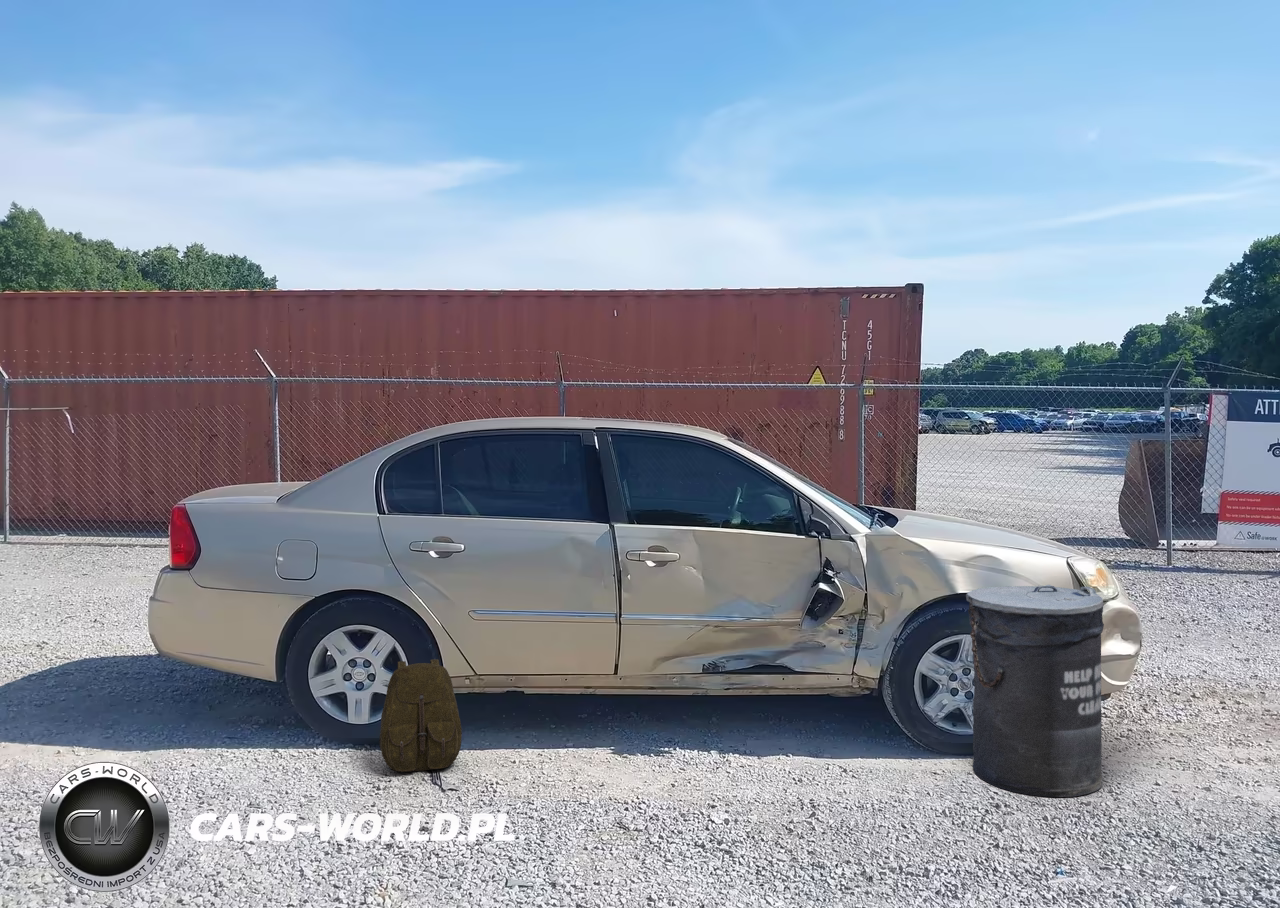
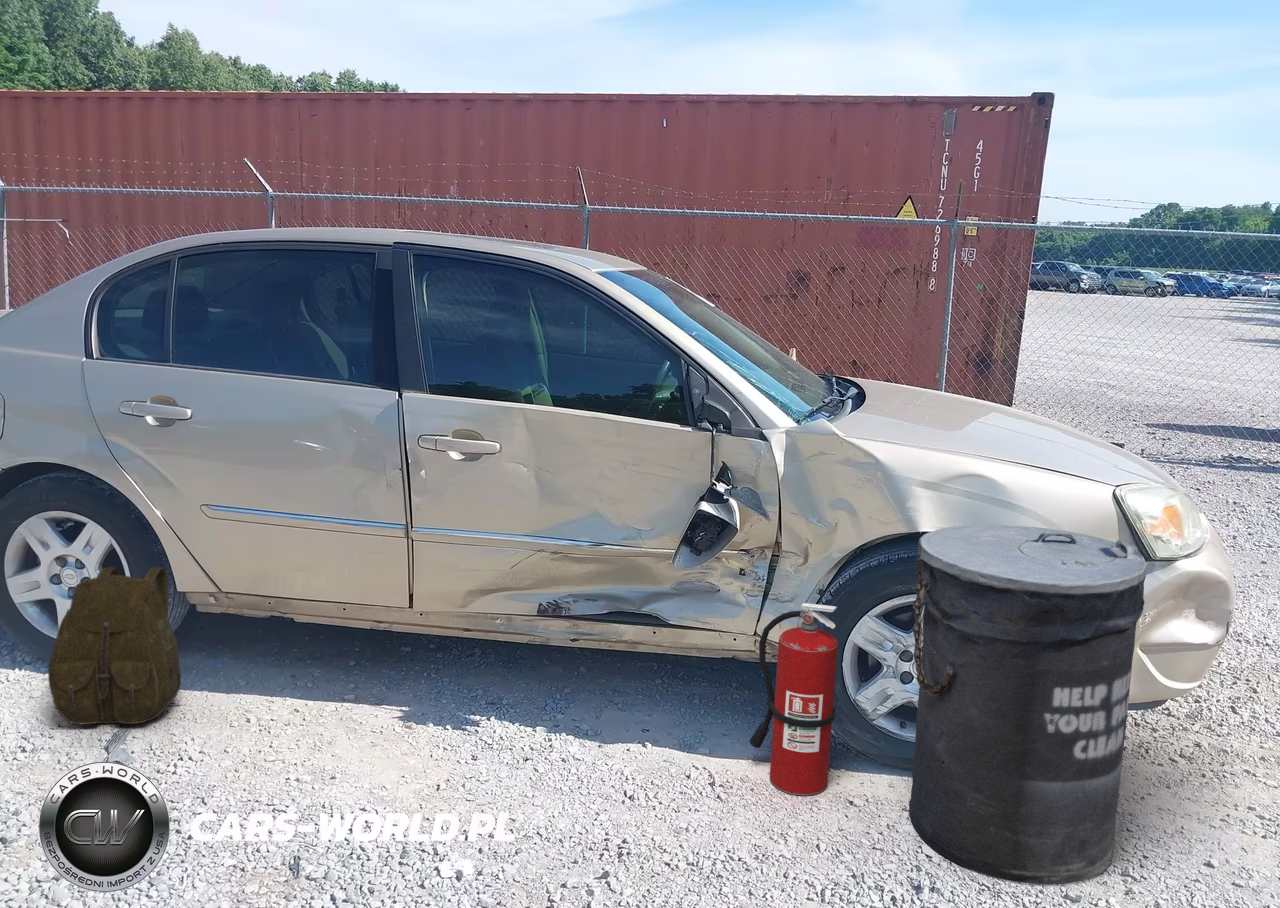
fire extinguisher: none [863,643,920,770] -> present [750,603,838,796]

